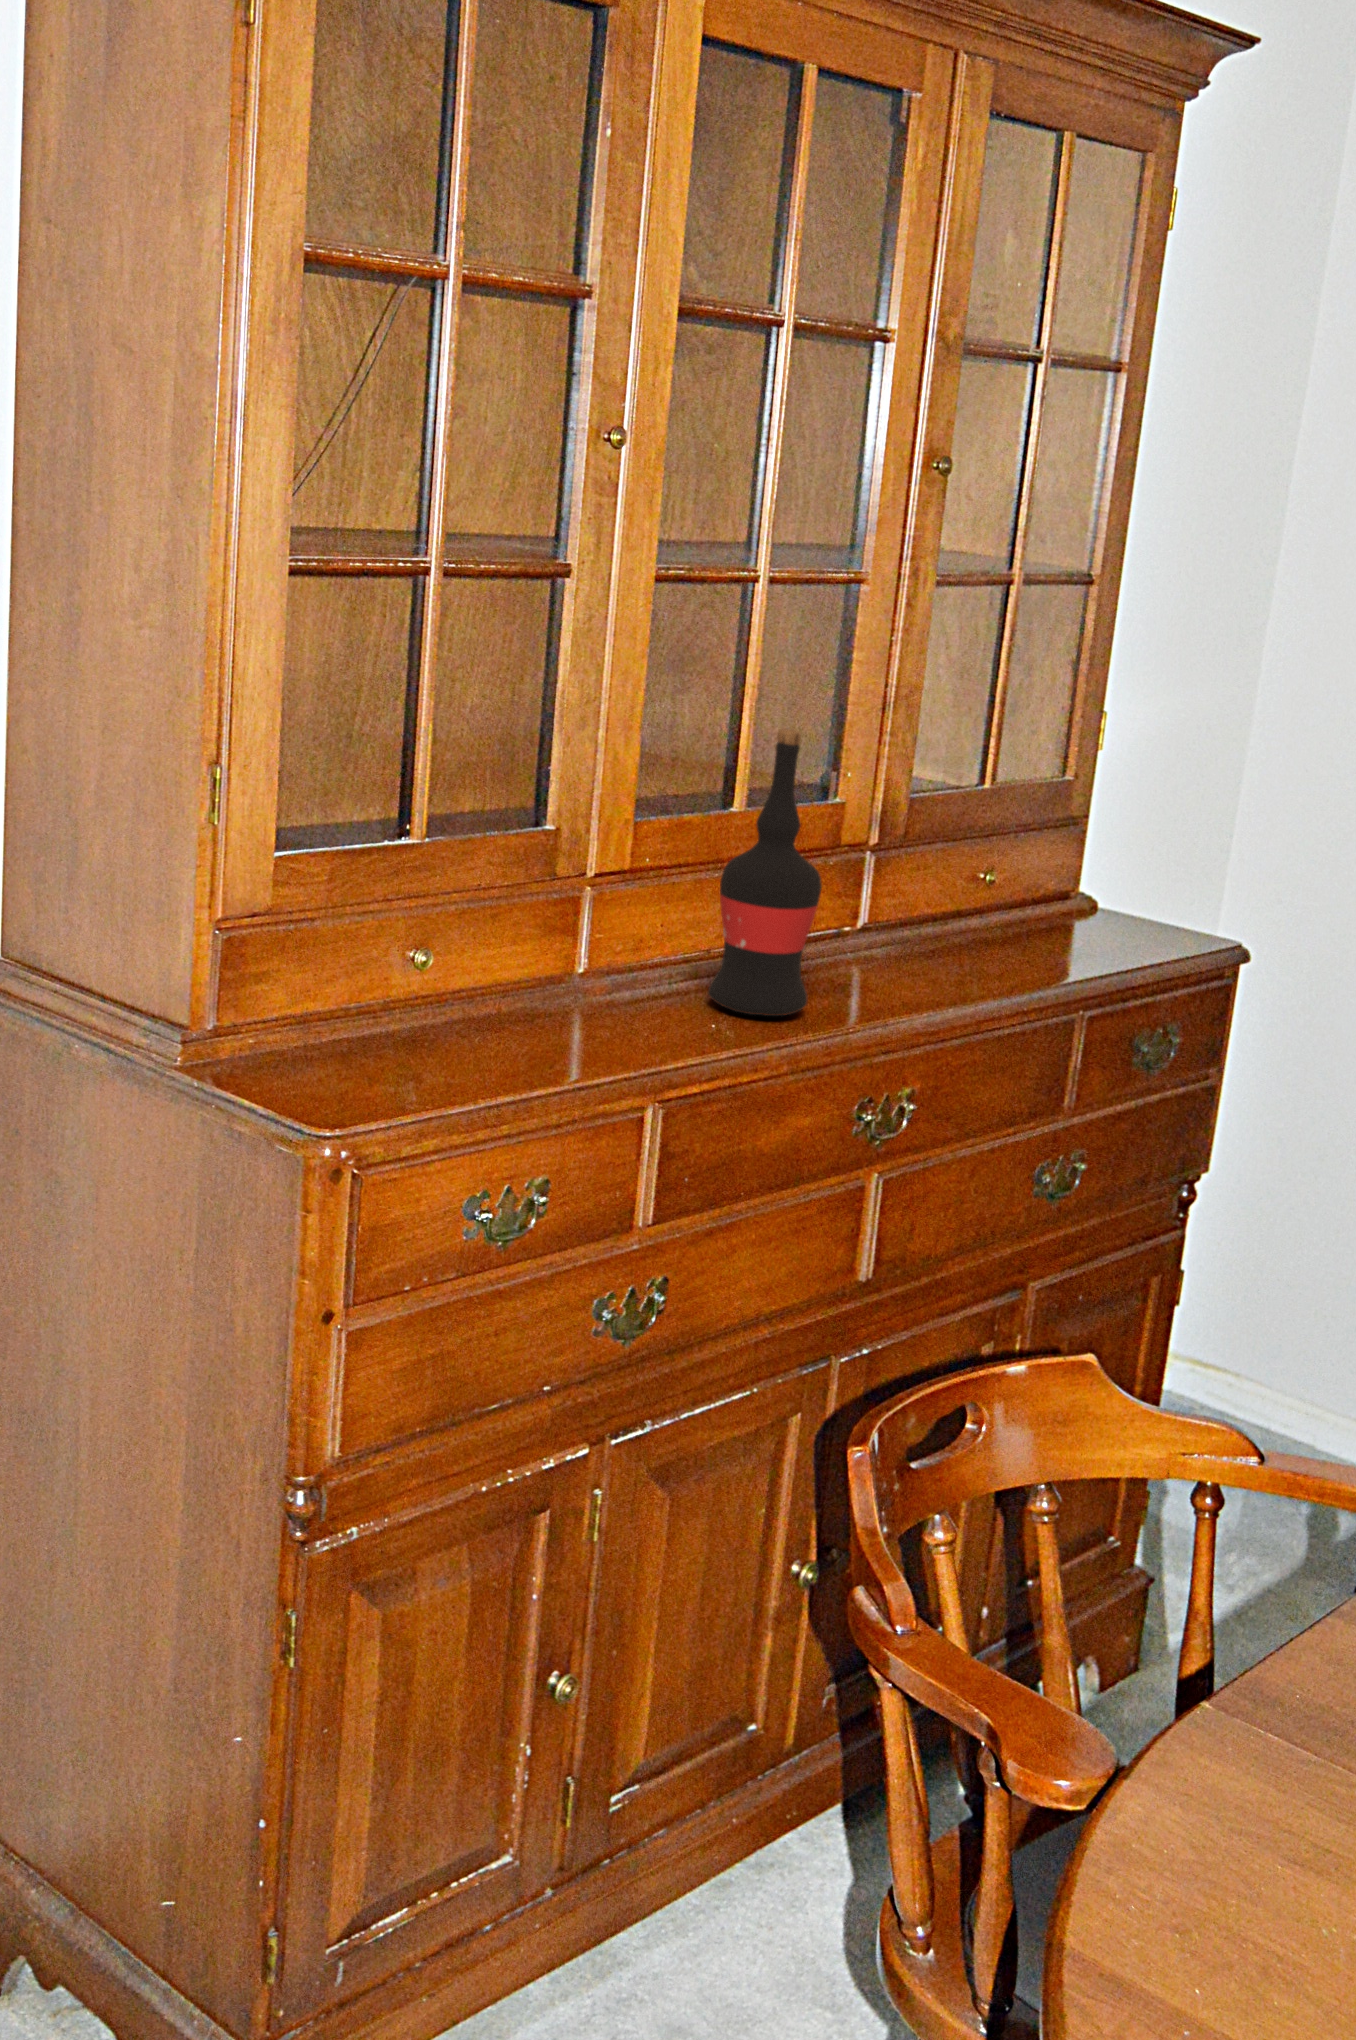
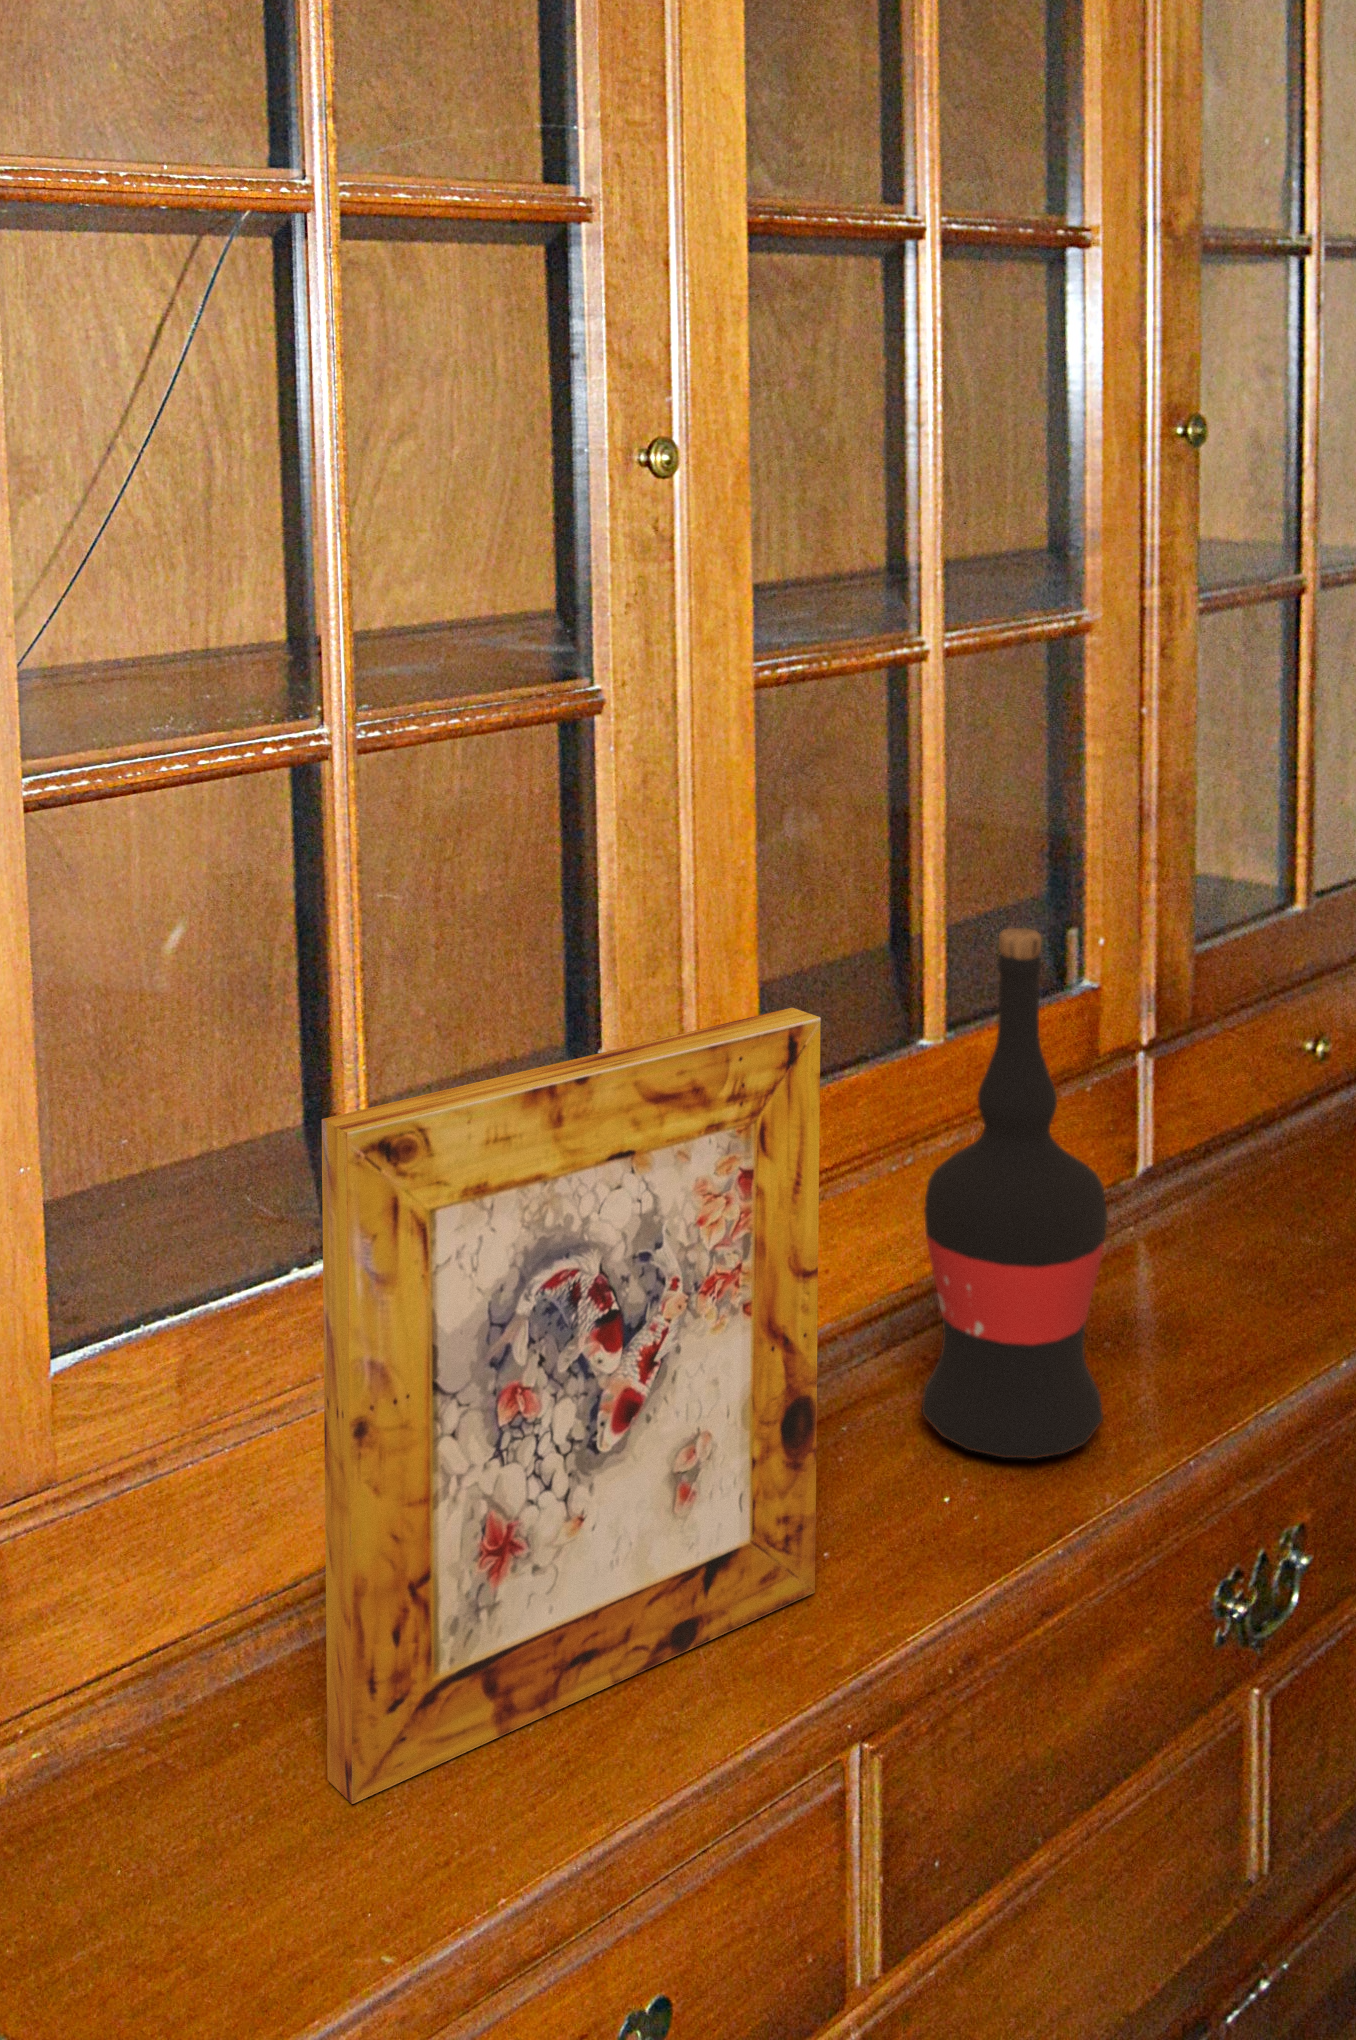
picture frame: none [399,736,674,1068] -> present [322,1008,821,1804]

